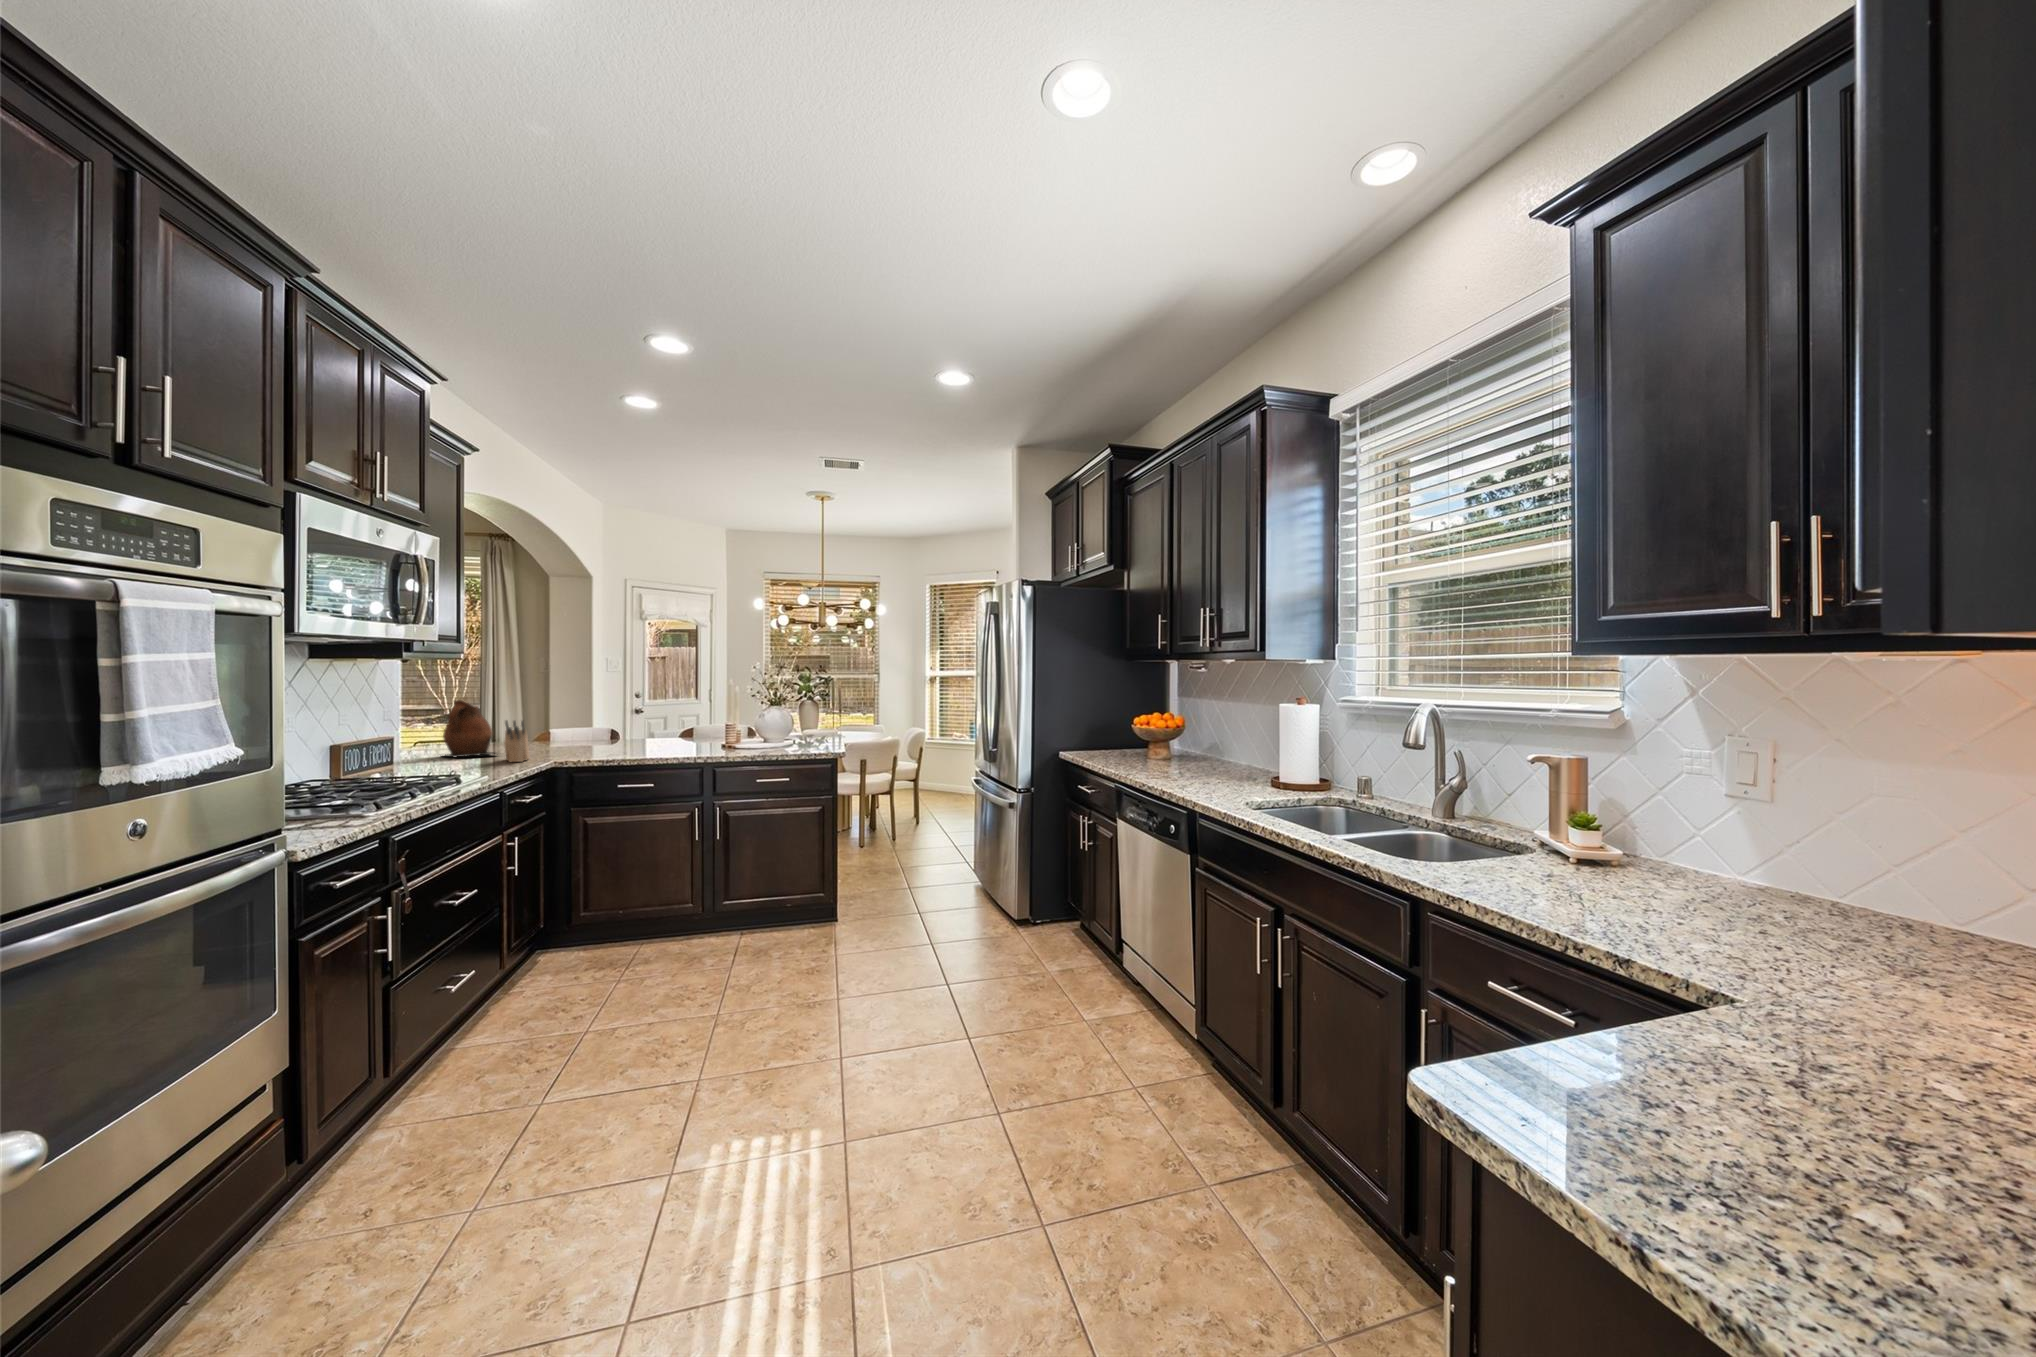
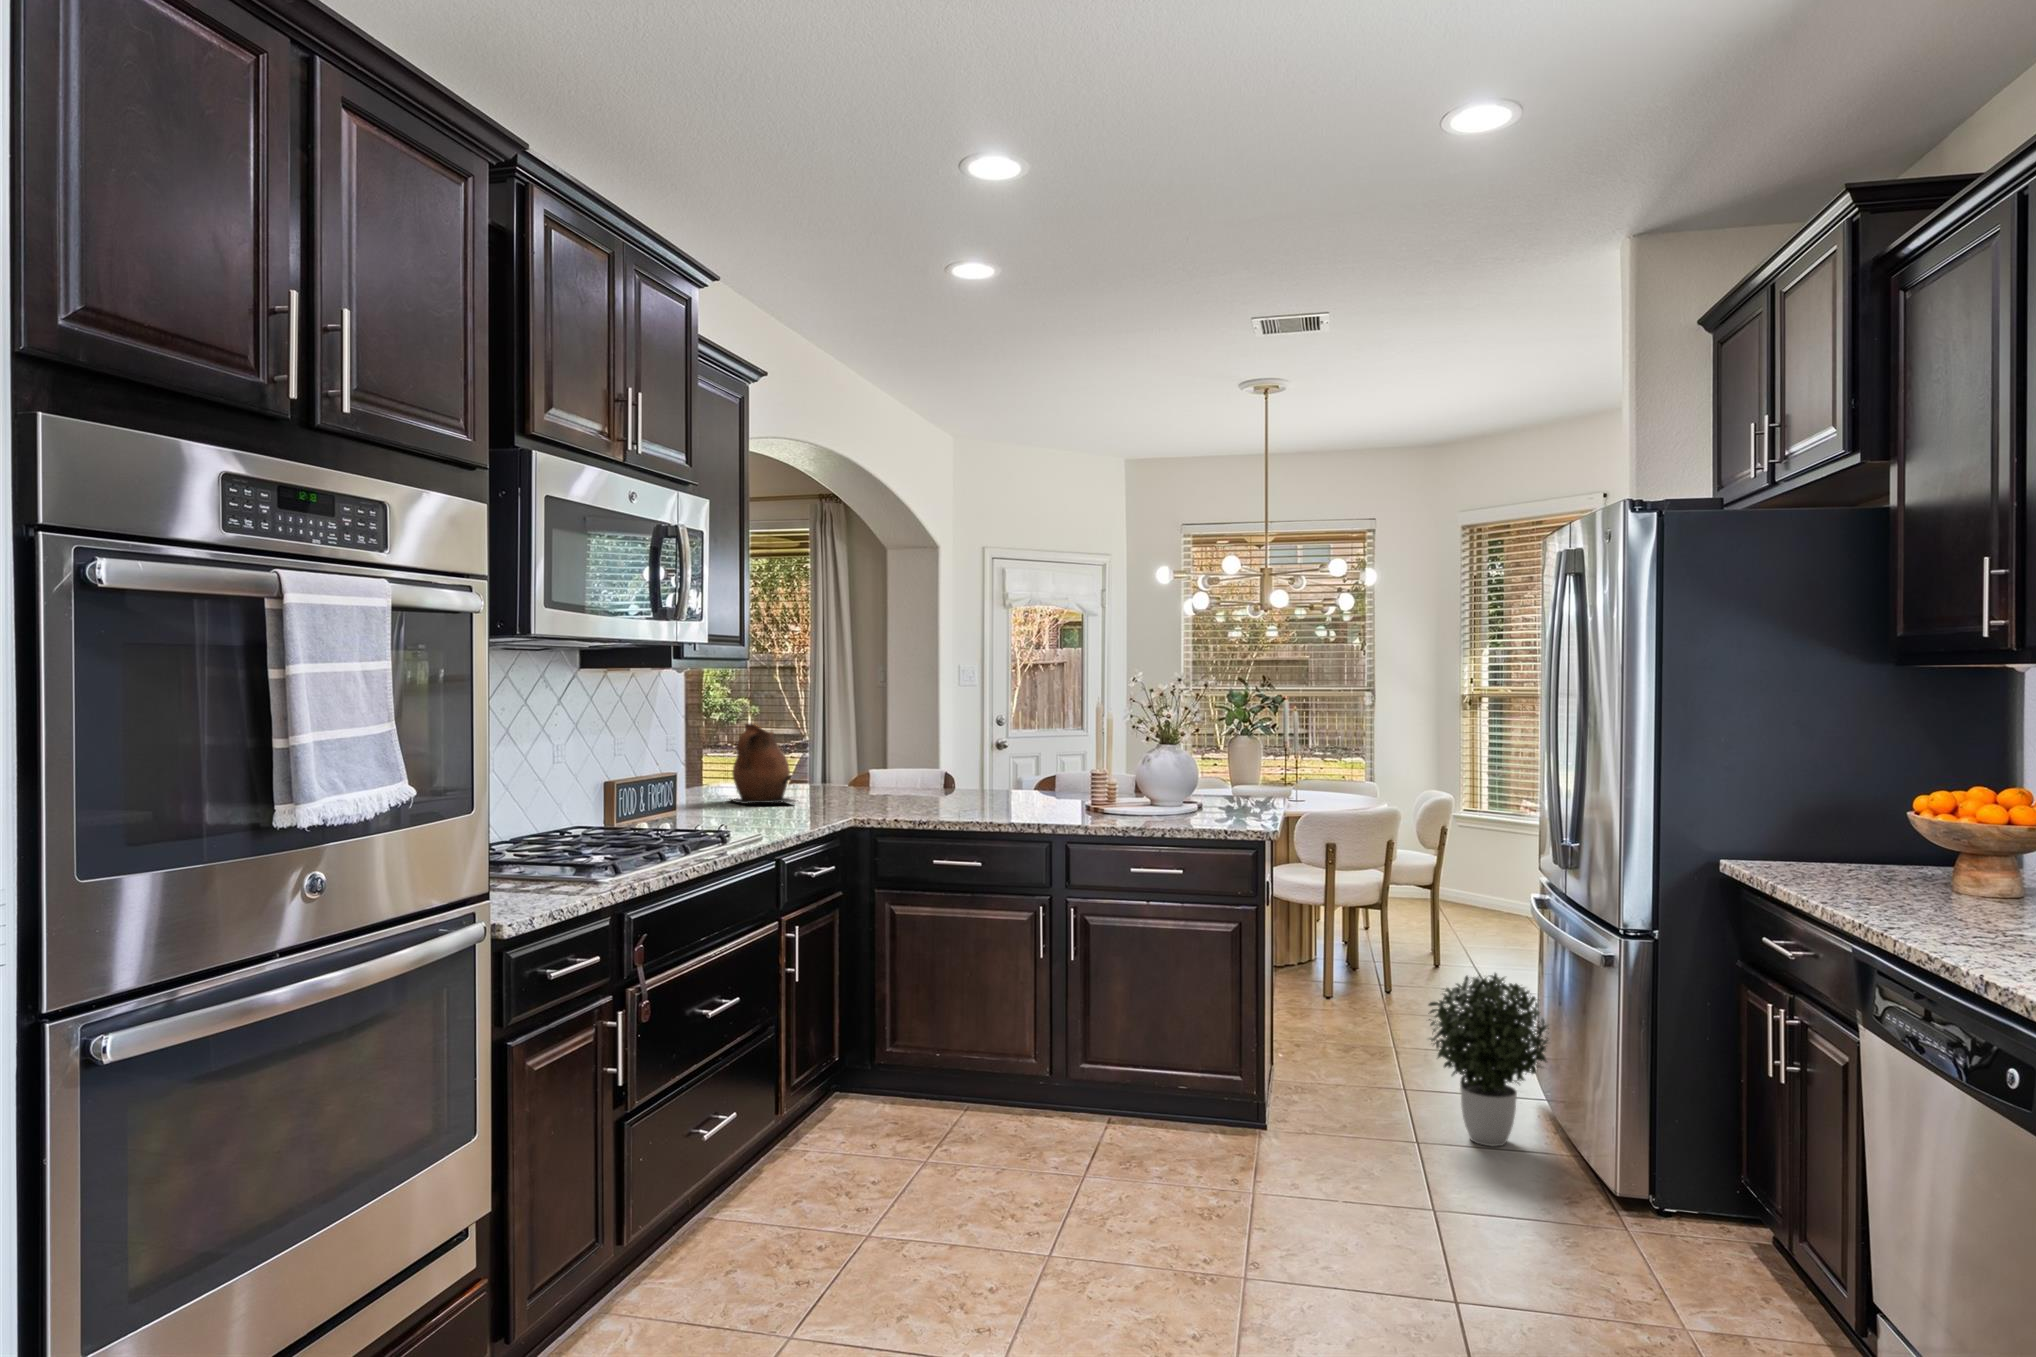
knife block: present [504,721,530,762] -> none [796,754,831,816]
potted plant: none [921,819,984,911] -> present [1429,973,1549,1146]

